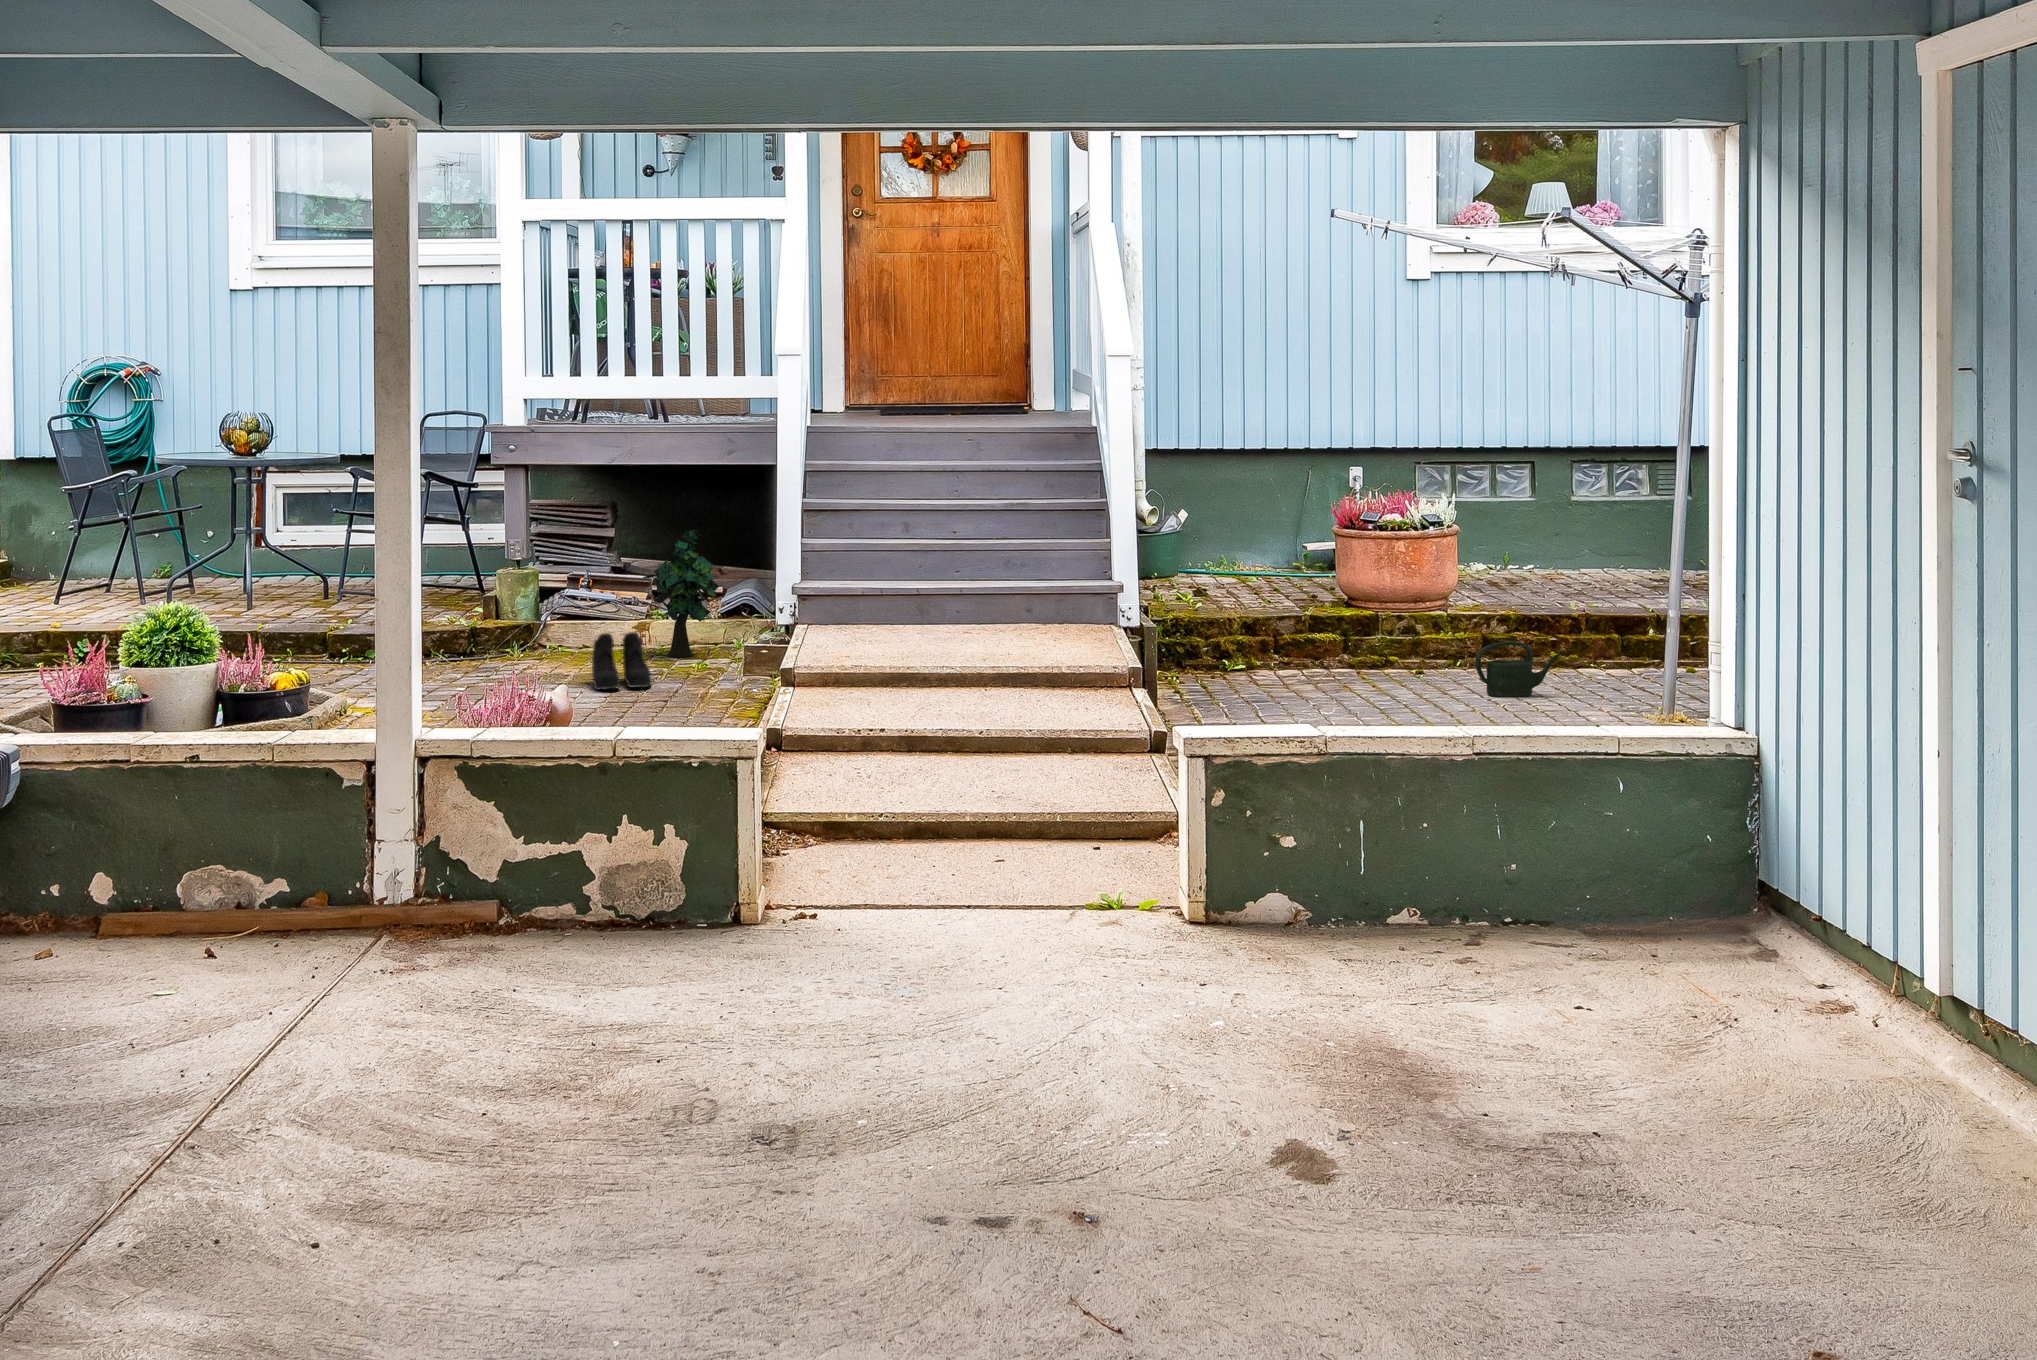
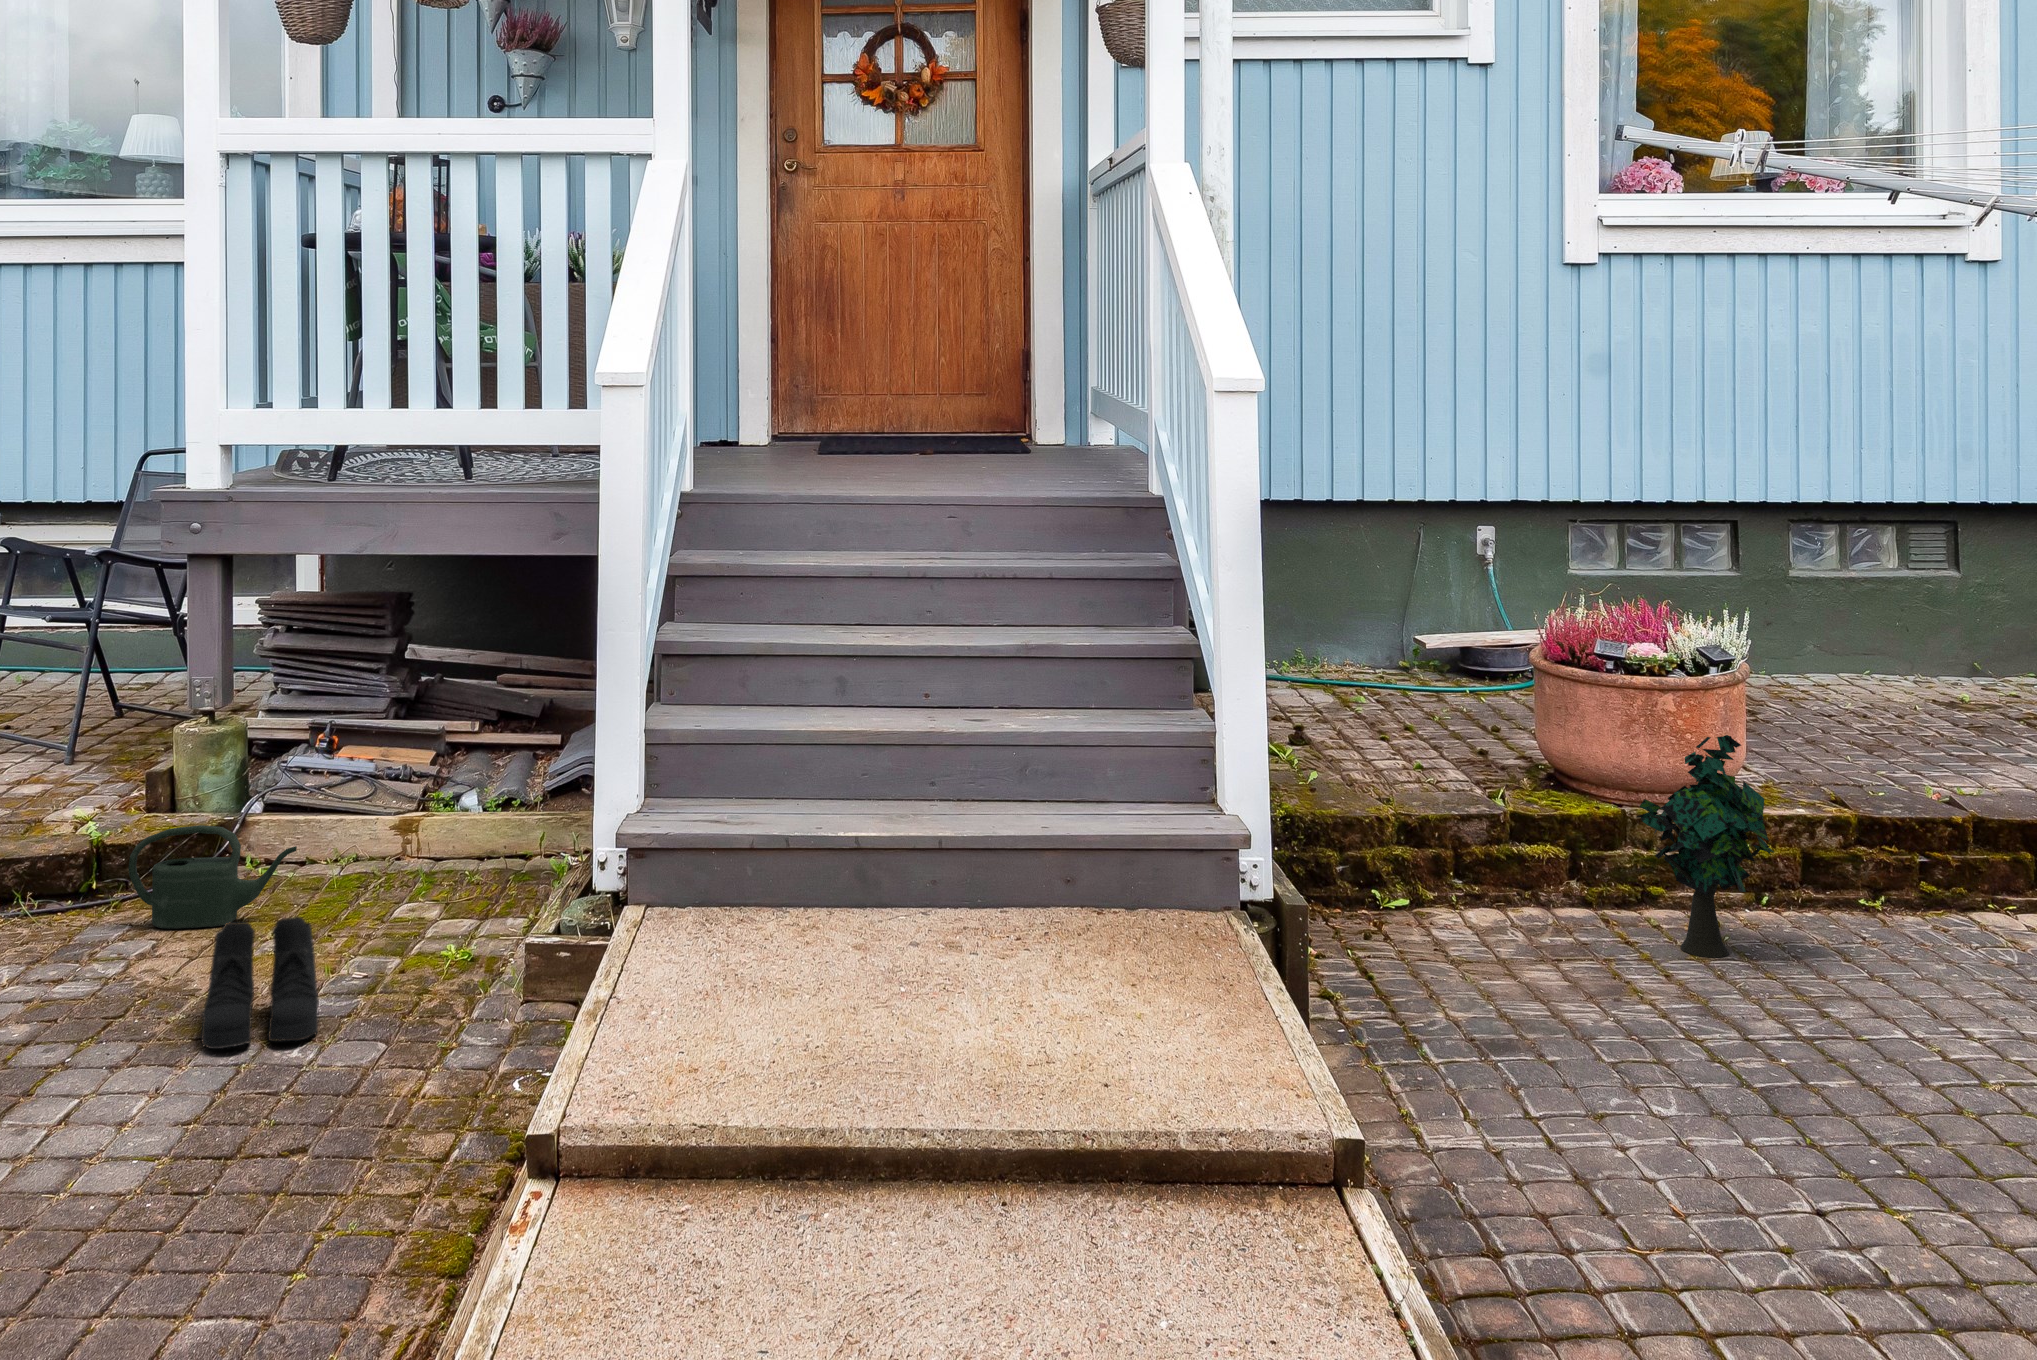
decorative plant: present [643,530,719,657] -> present [1637,735,1774,958]
watering can: present [1475,641,1561,697] -> present [128,825,297,929]

